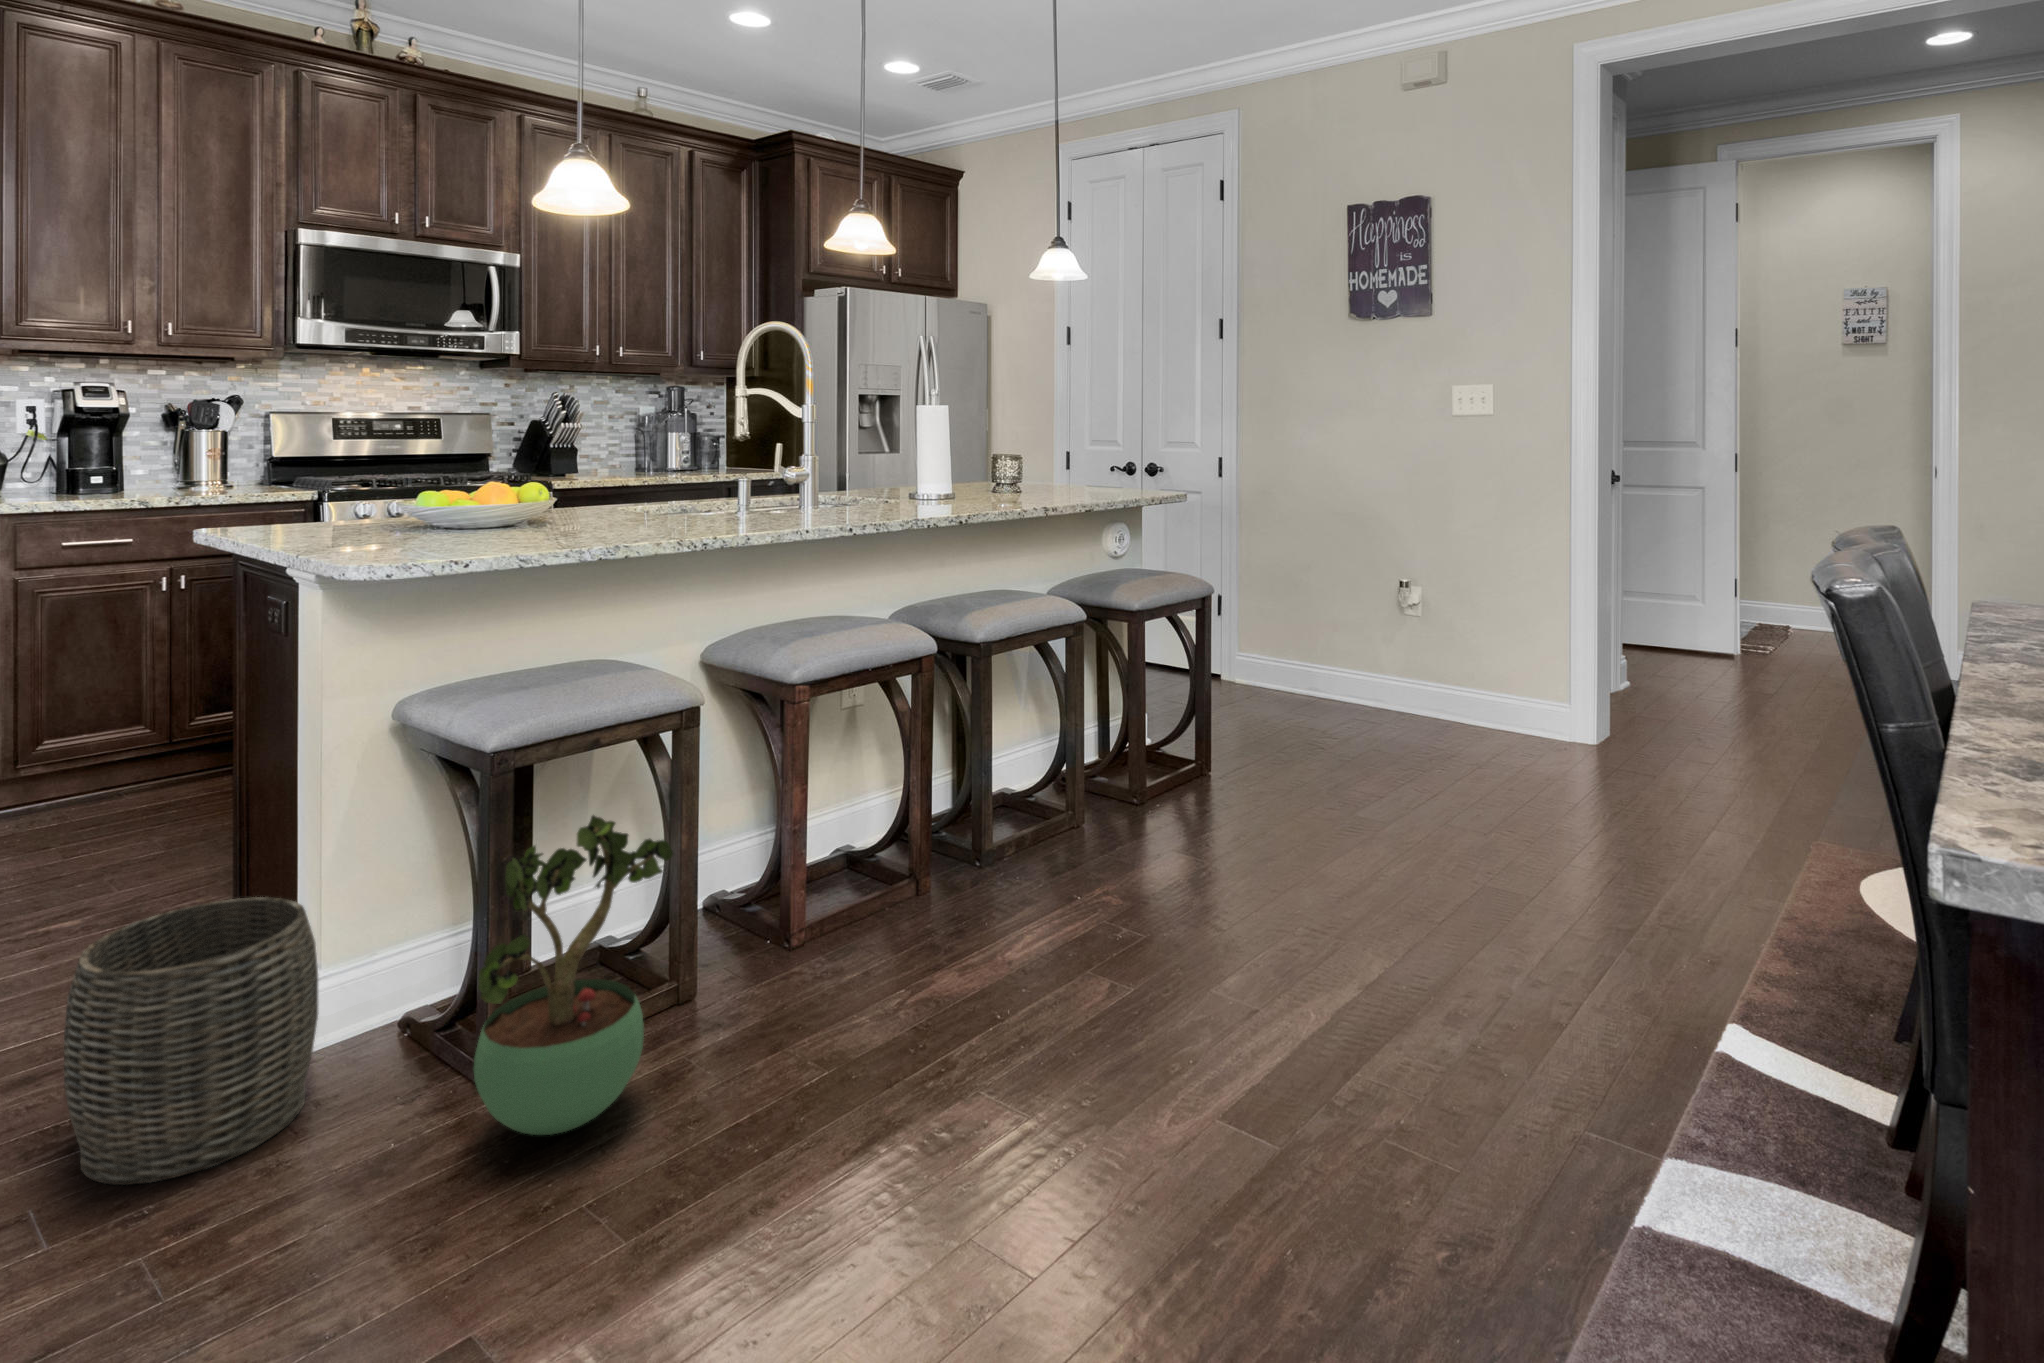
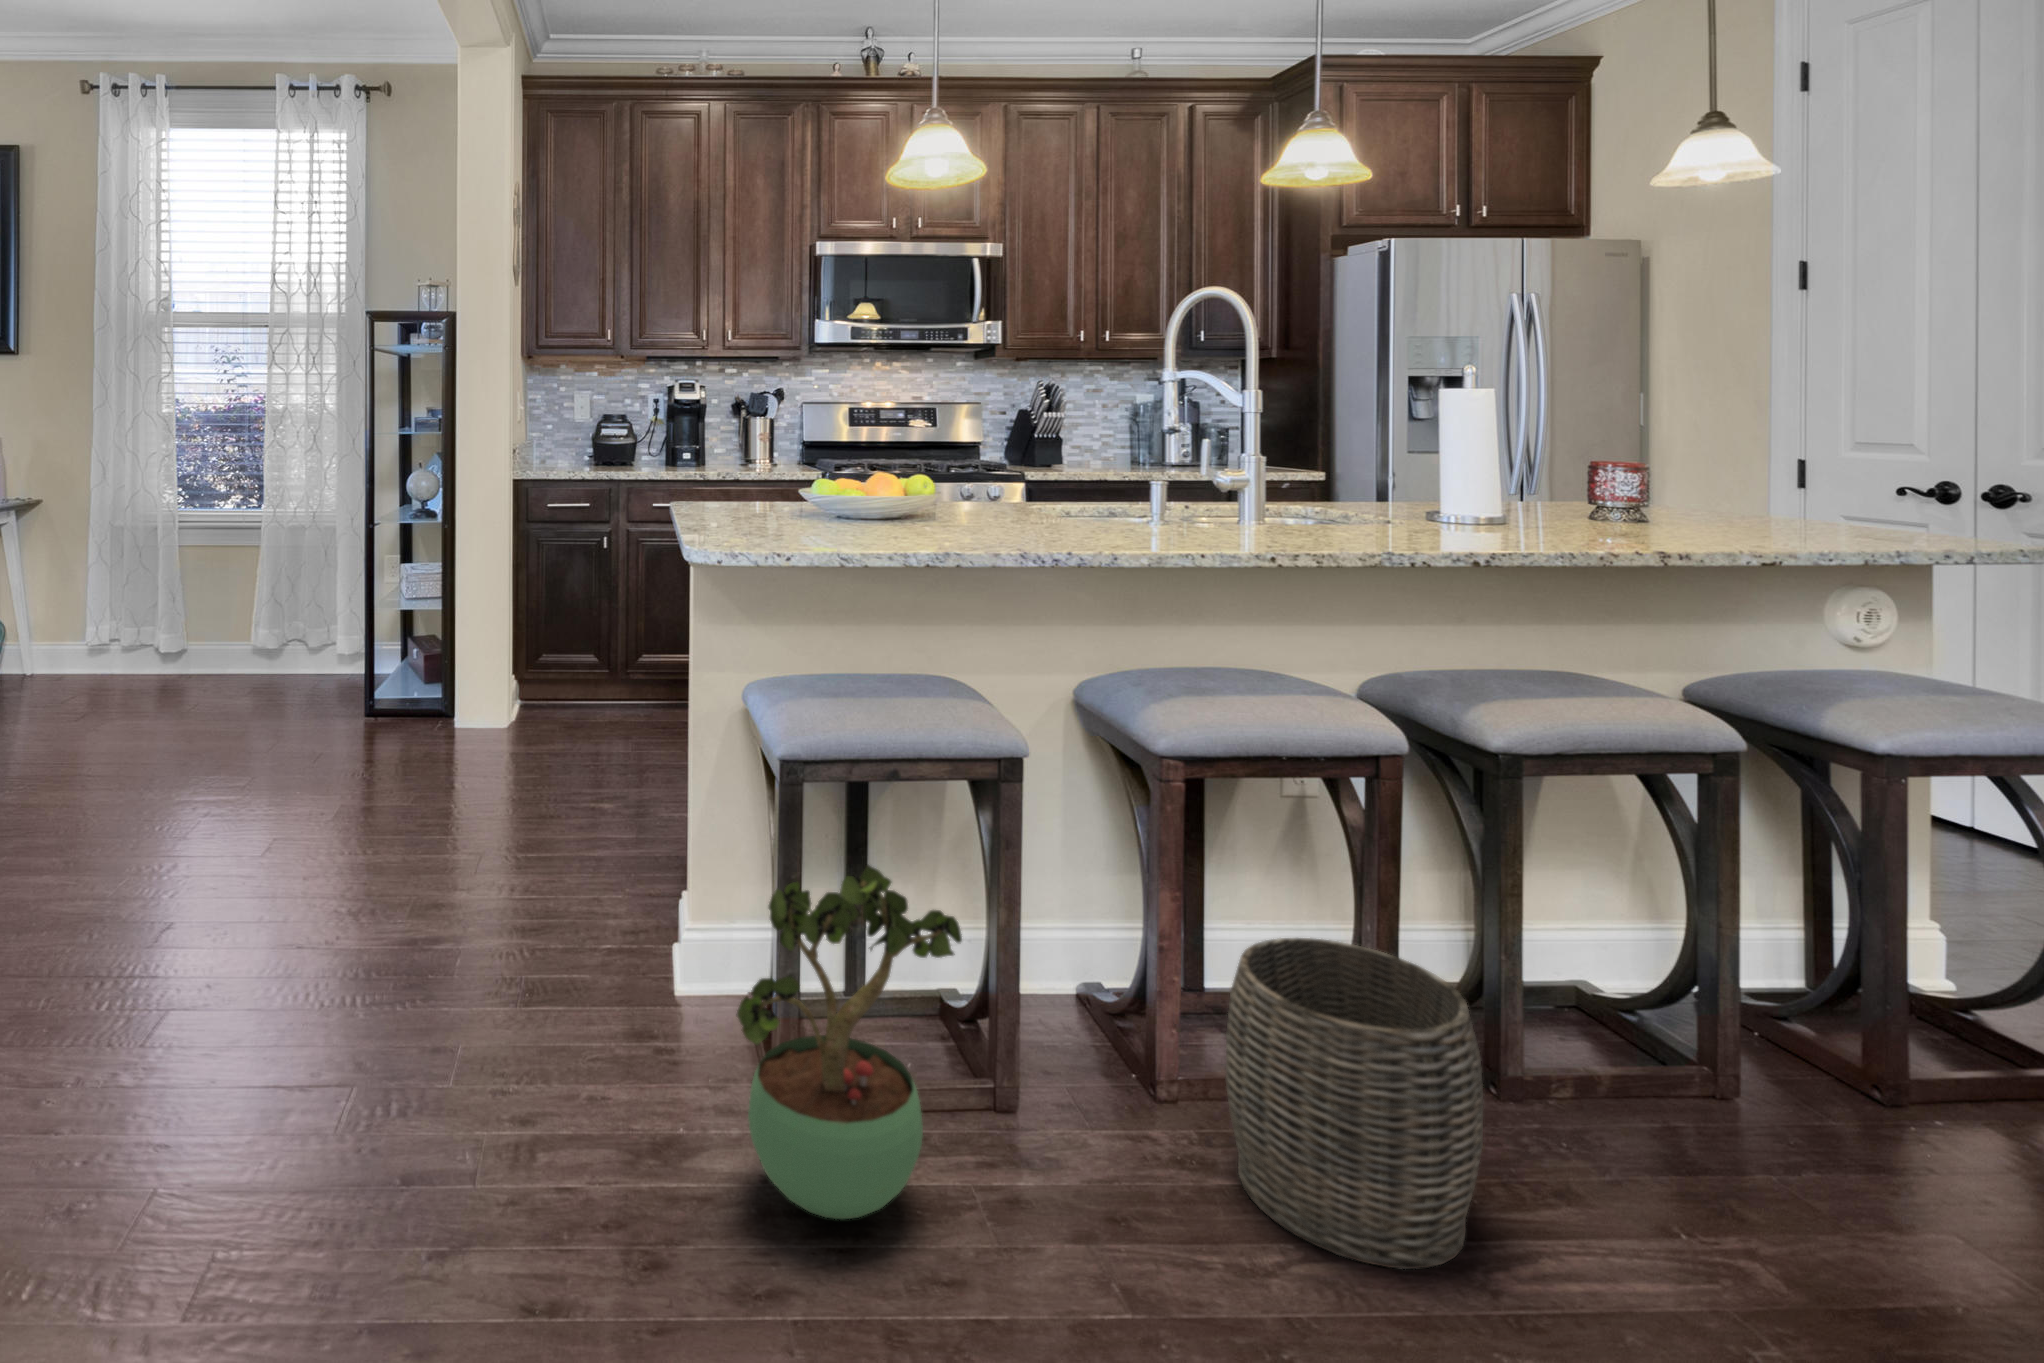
woven basket: present [64,897,318,1185] -> present [1226,938,1483,1269]

